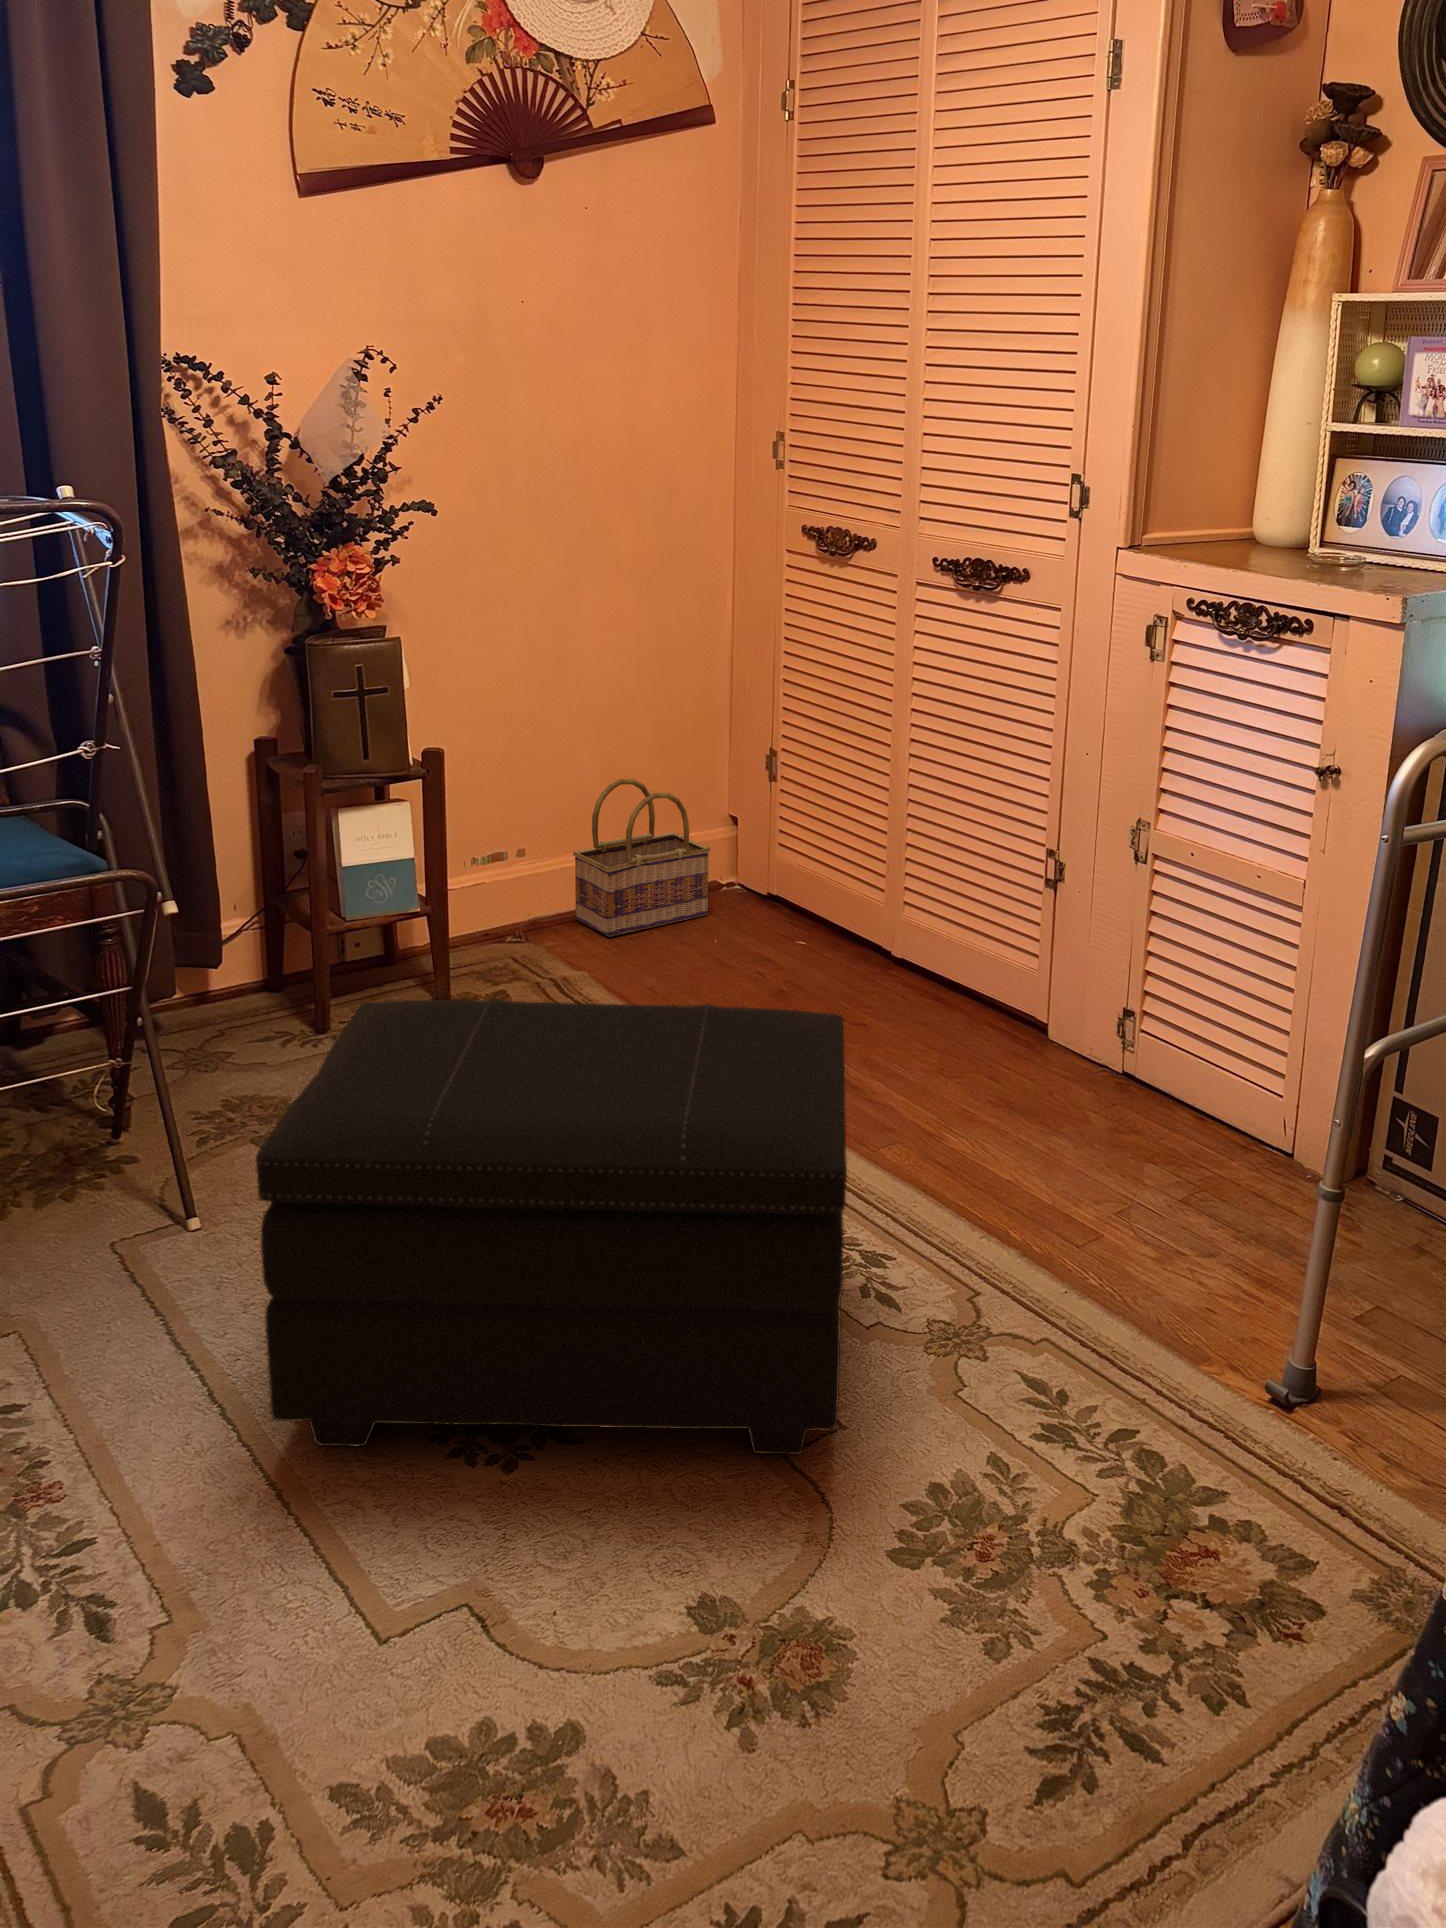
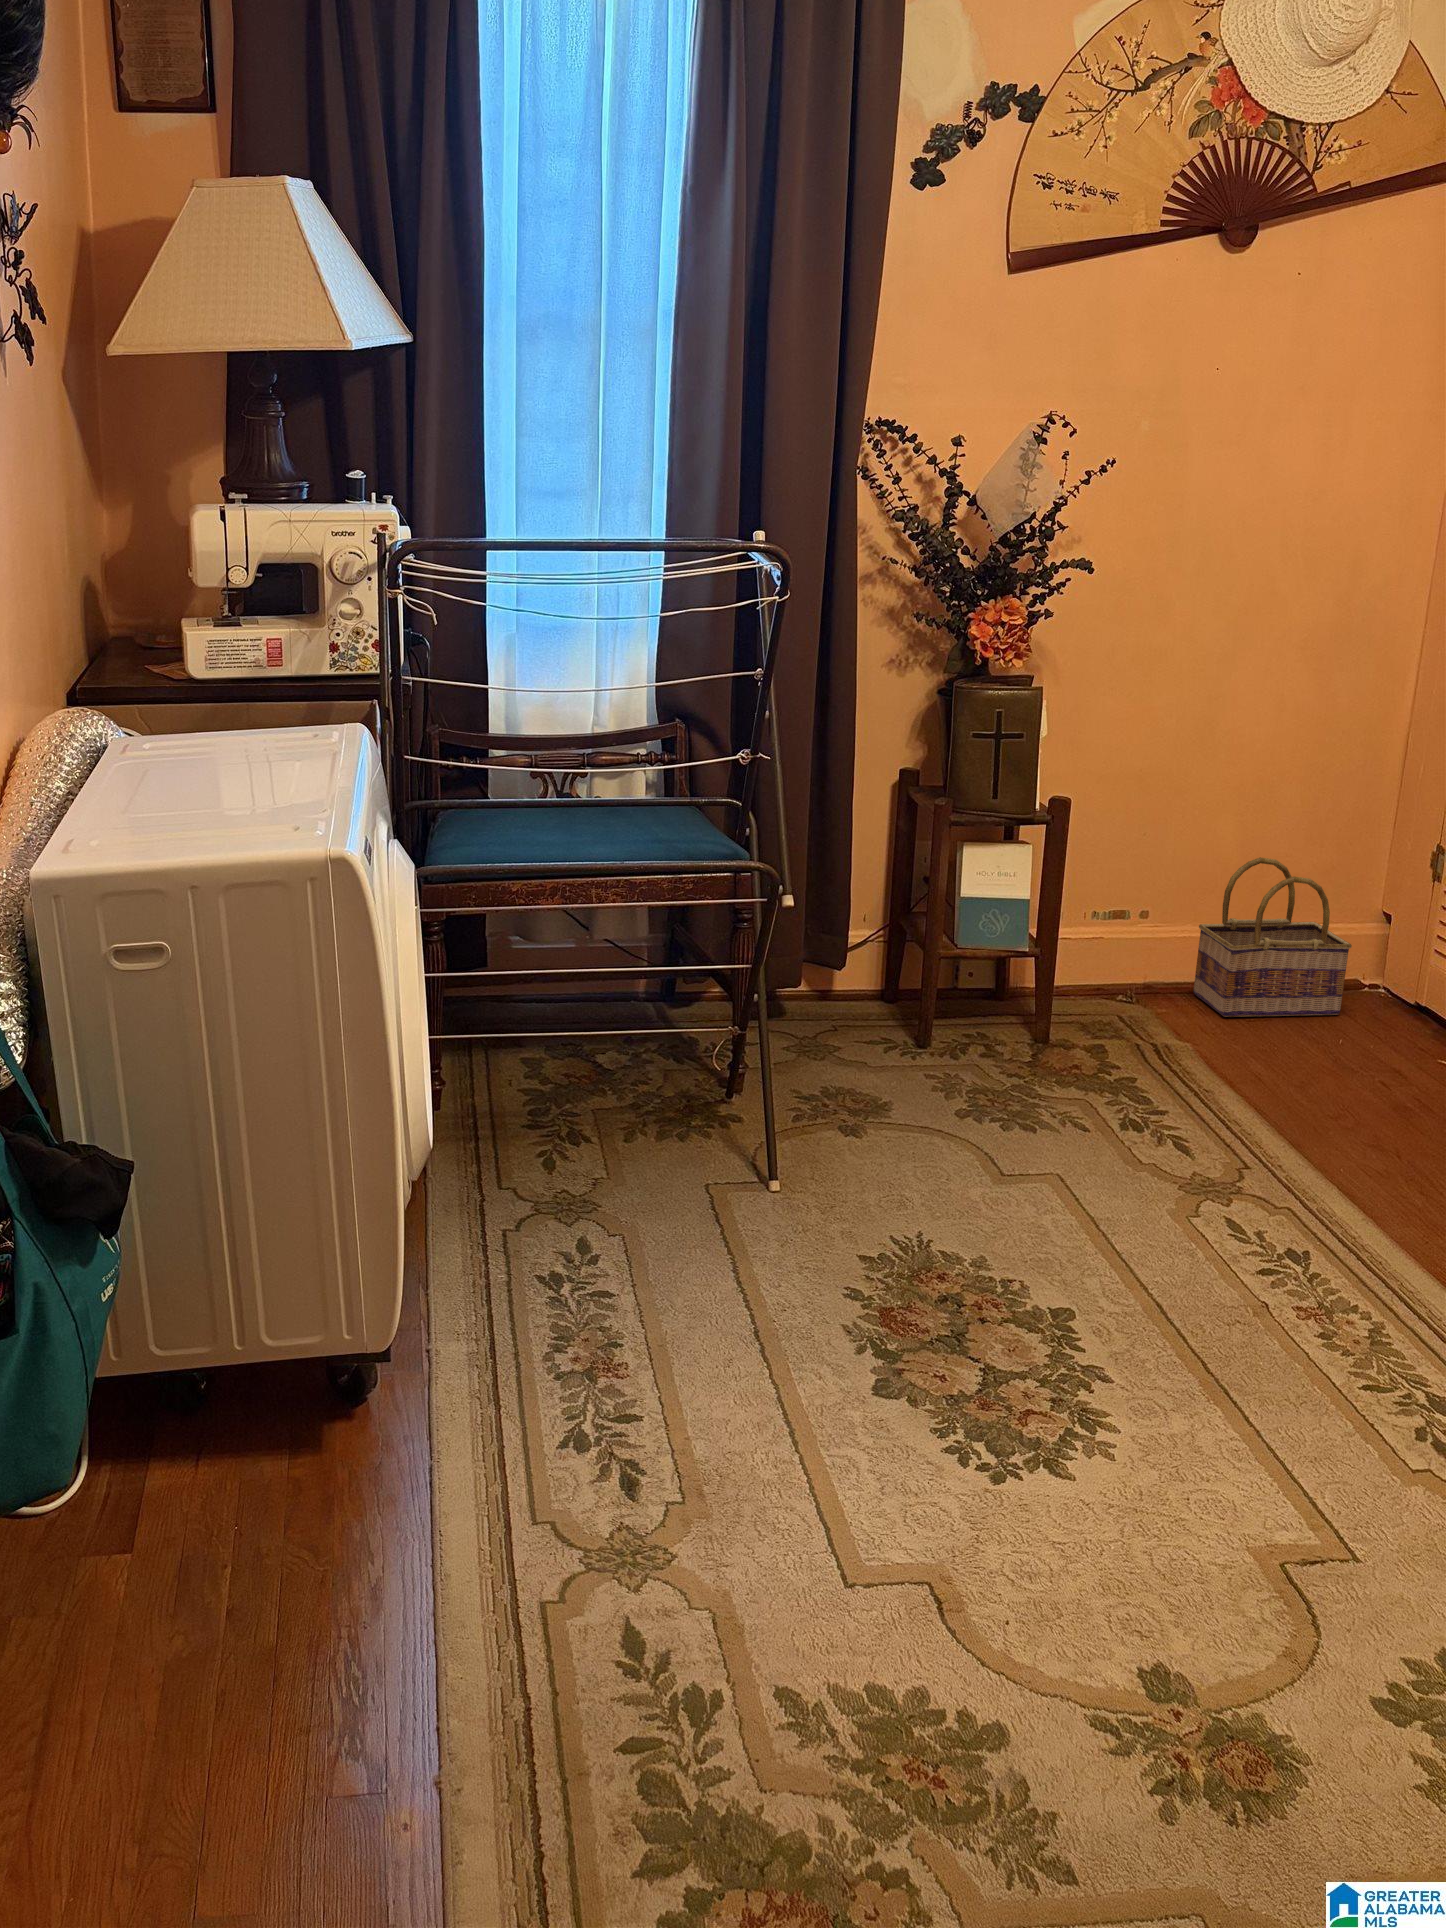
footstool: present [256,999,847,1455] -> none [796,1018,1431,1570]

